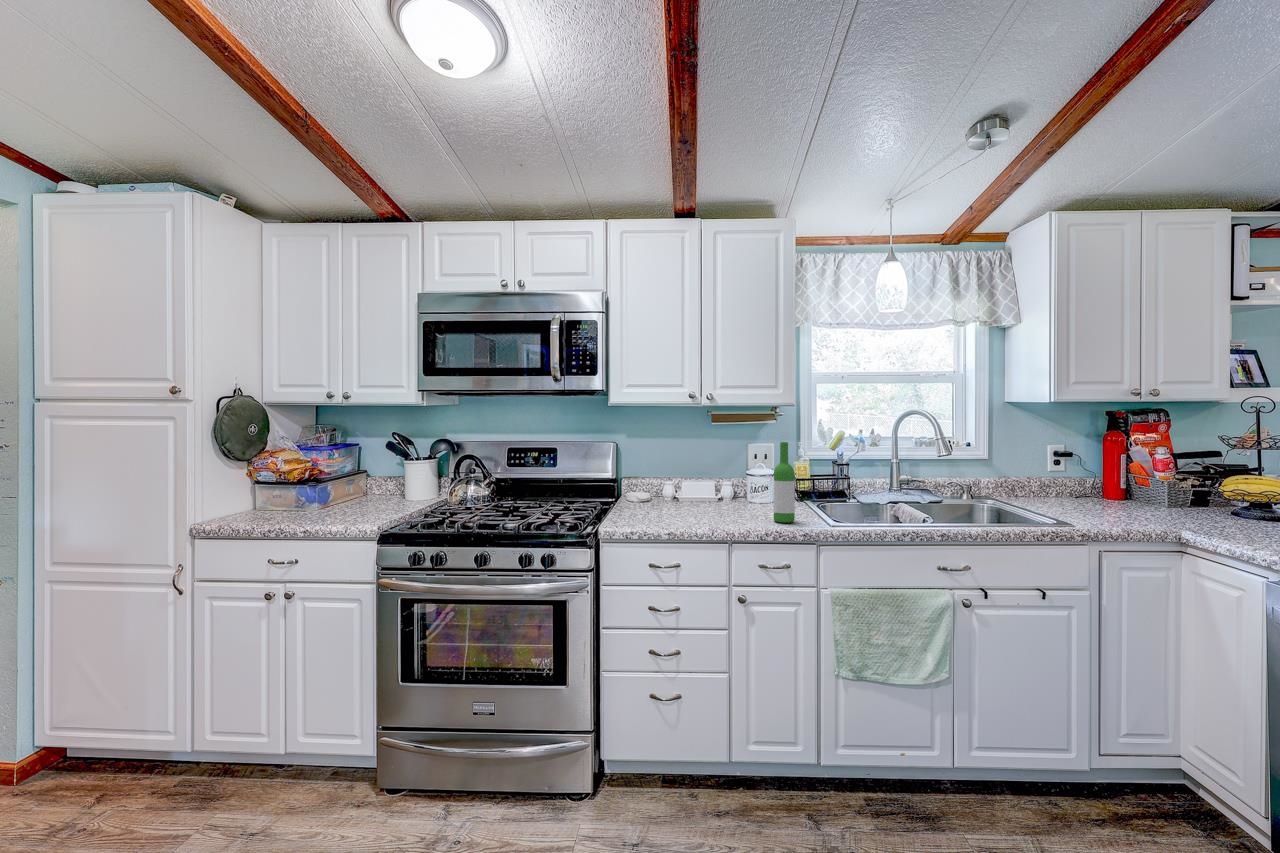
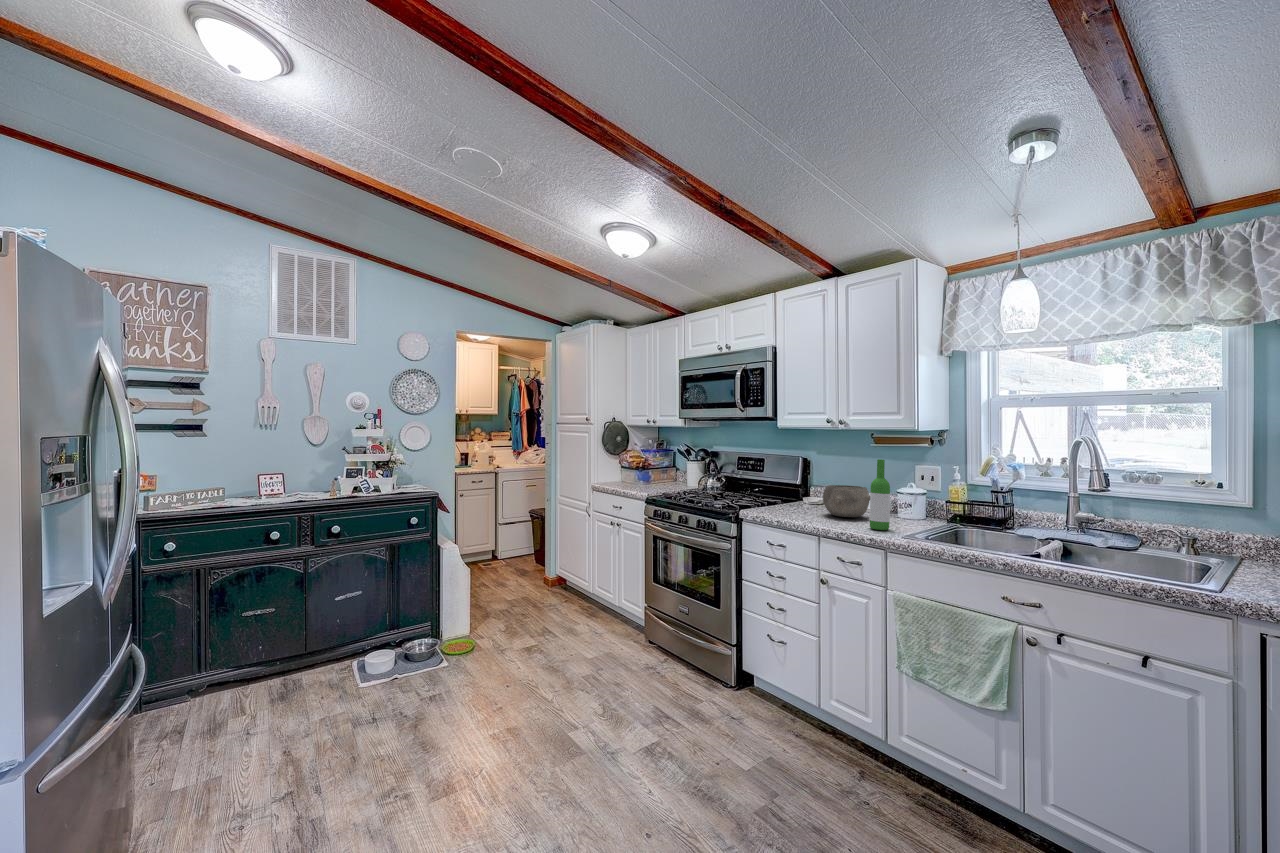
bowl: none [689,474,745,513] -> present [823,485,870,517]

